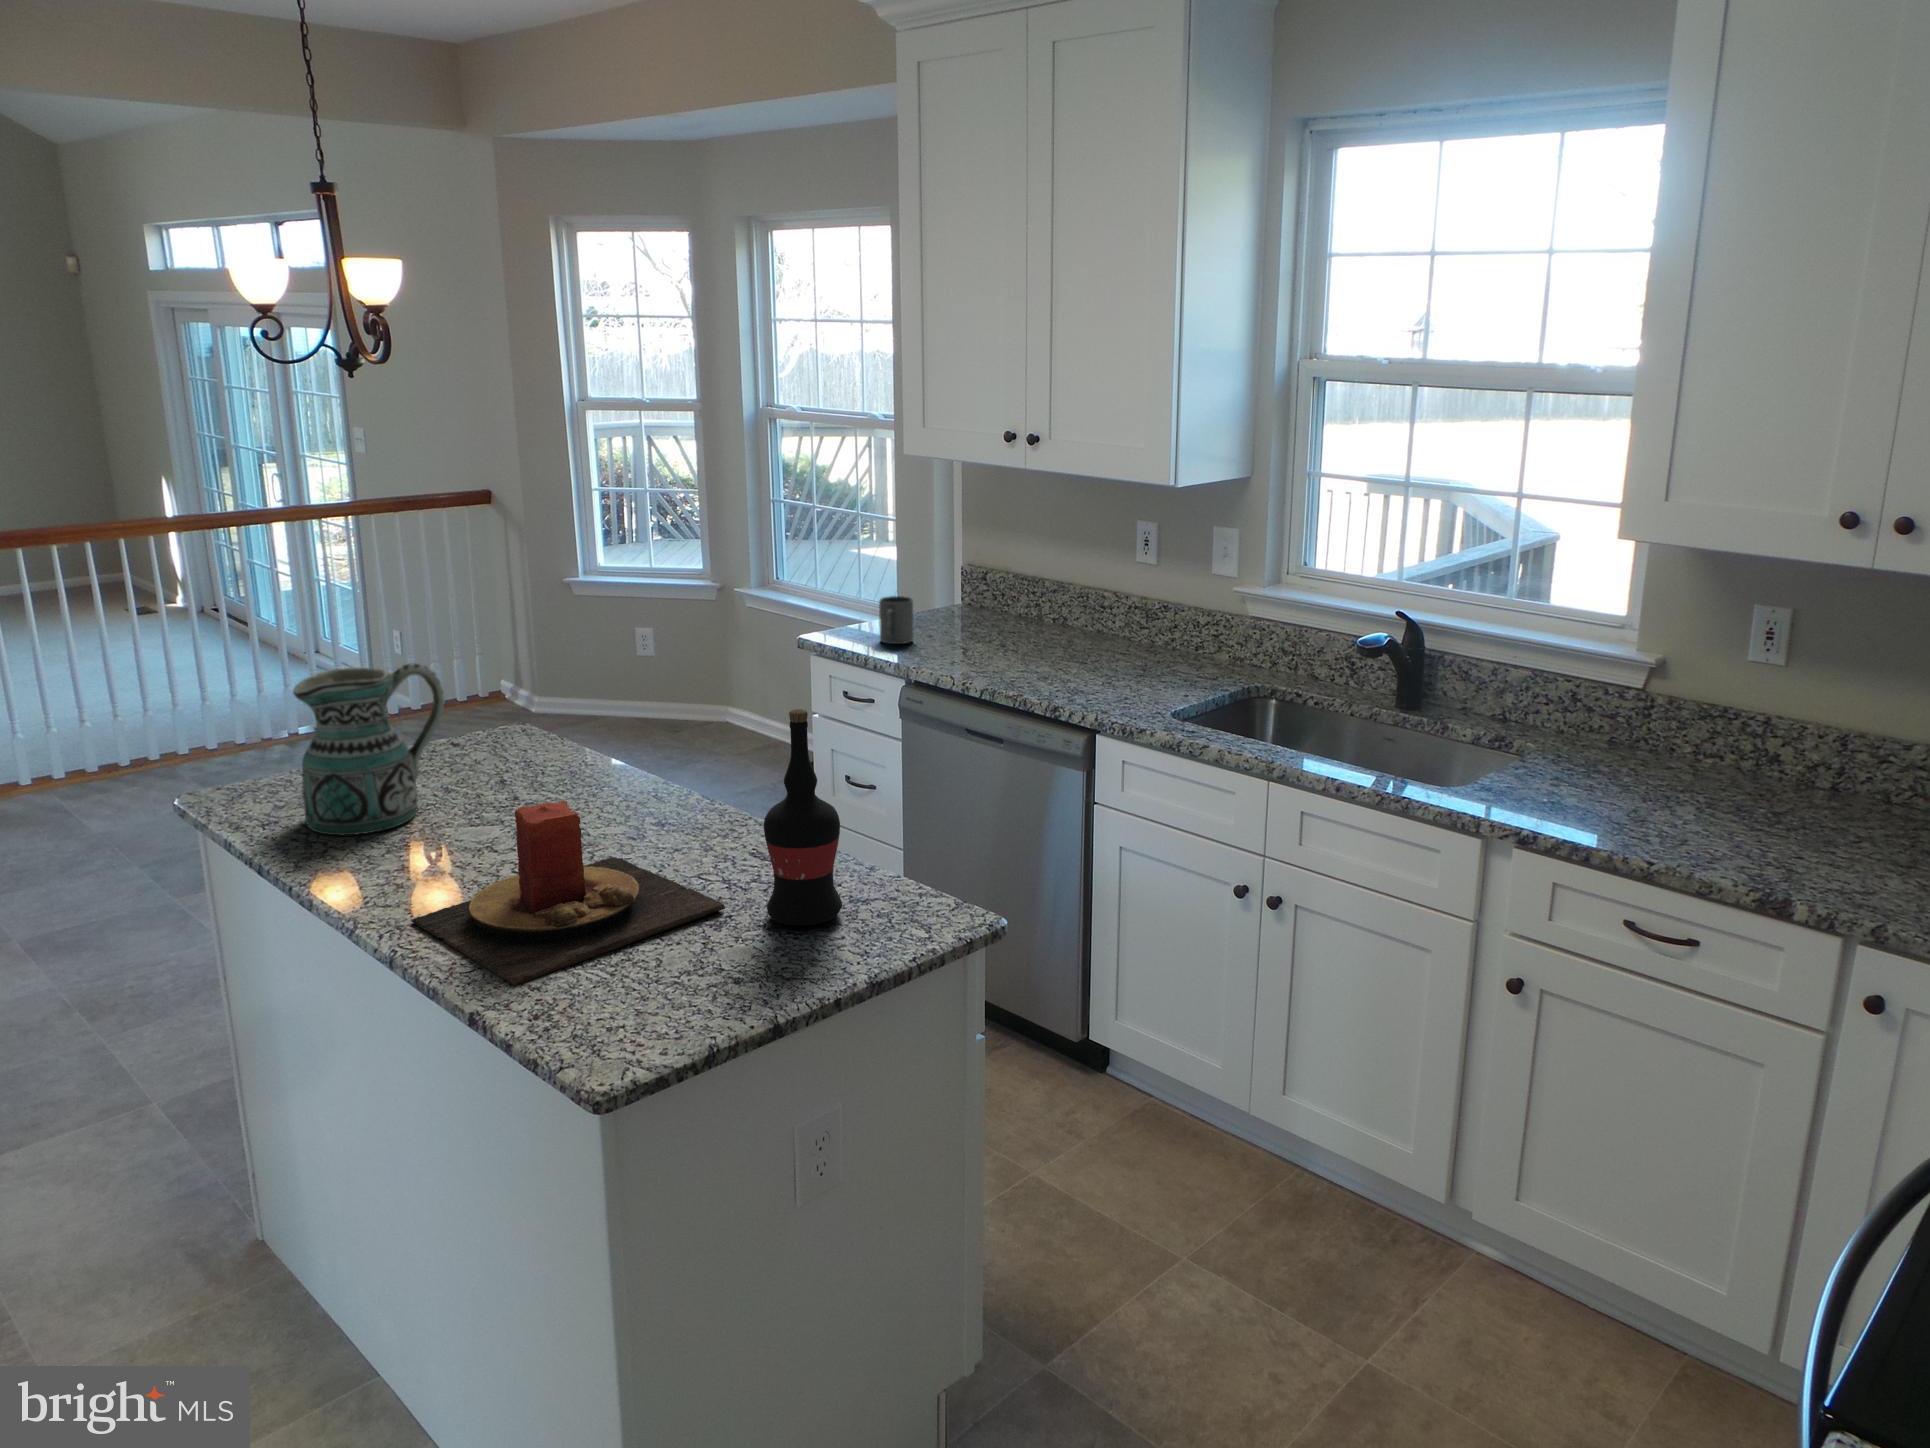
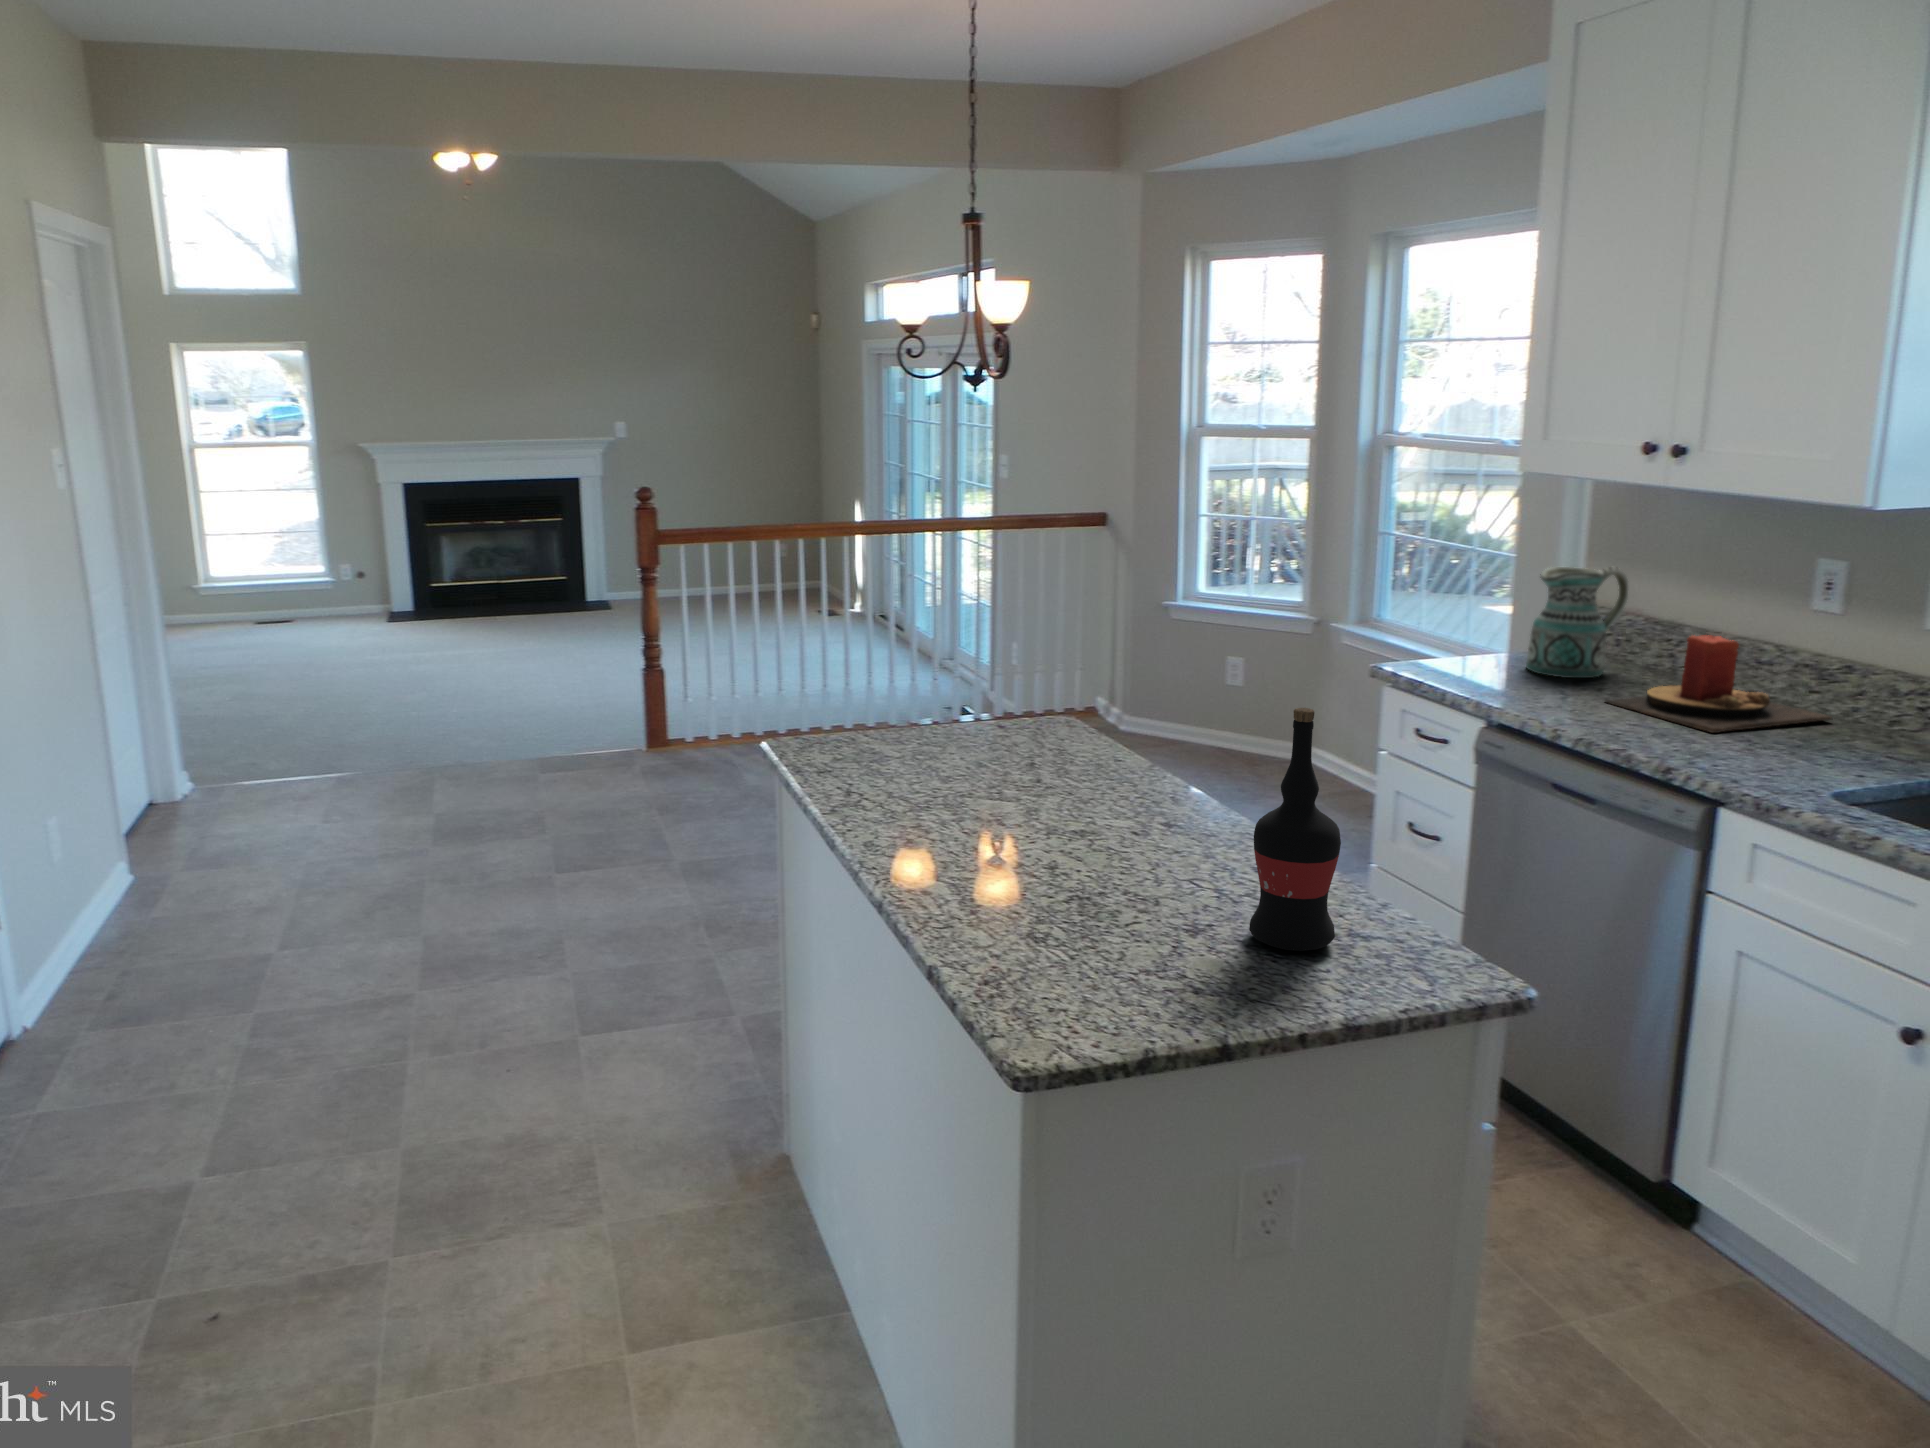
mug: present [879,596,913,644] -> none [1464,629,1508,682]
ceramic pitcher: present [293,663,444,835] -> present [1526,567,1628,678]
candle: present [412,801,725,985] -> present [1606,635,1832,733]

